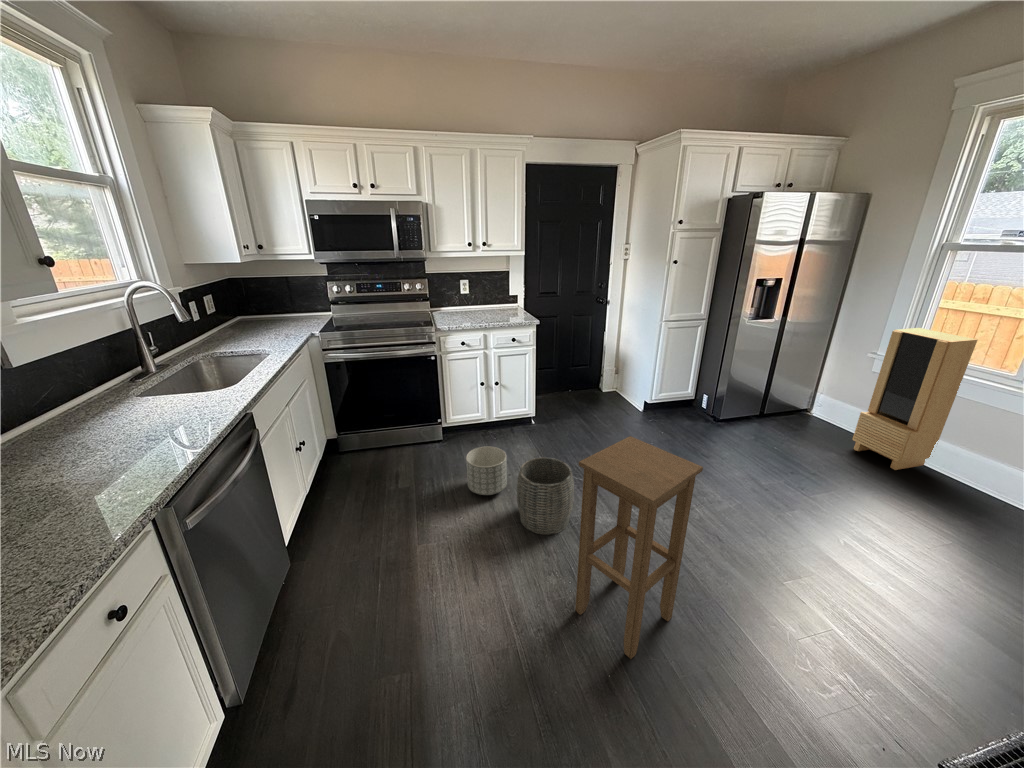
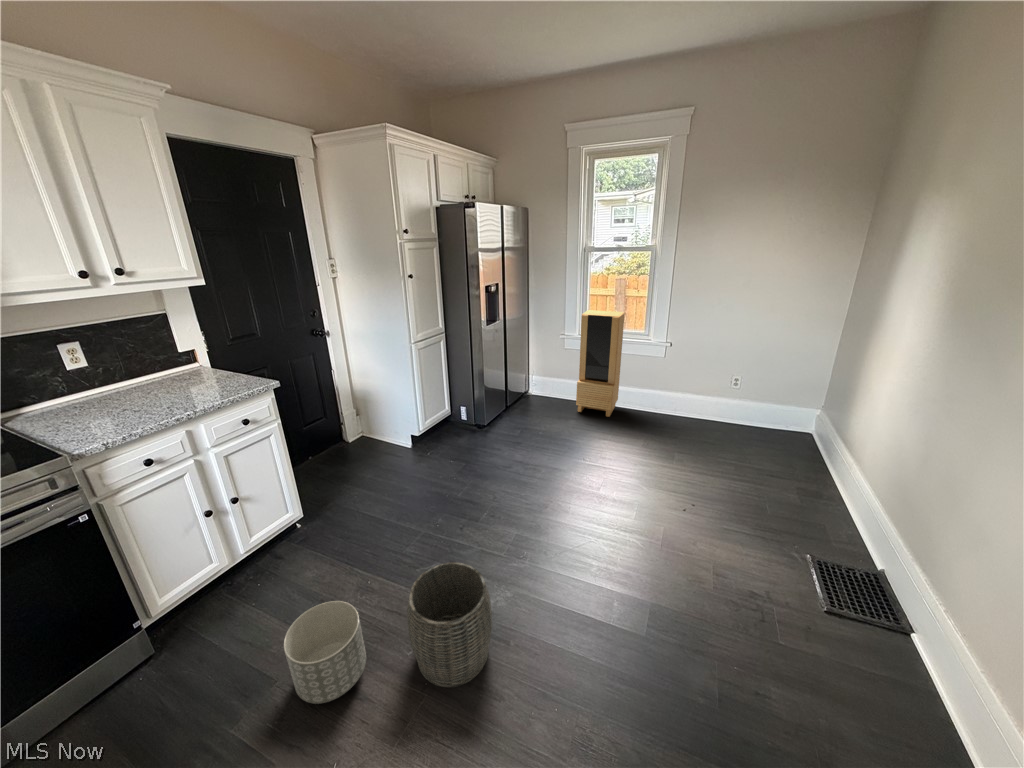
stool: present [575,436,703,659] -> none [589,490,742,740]

